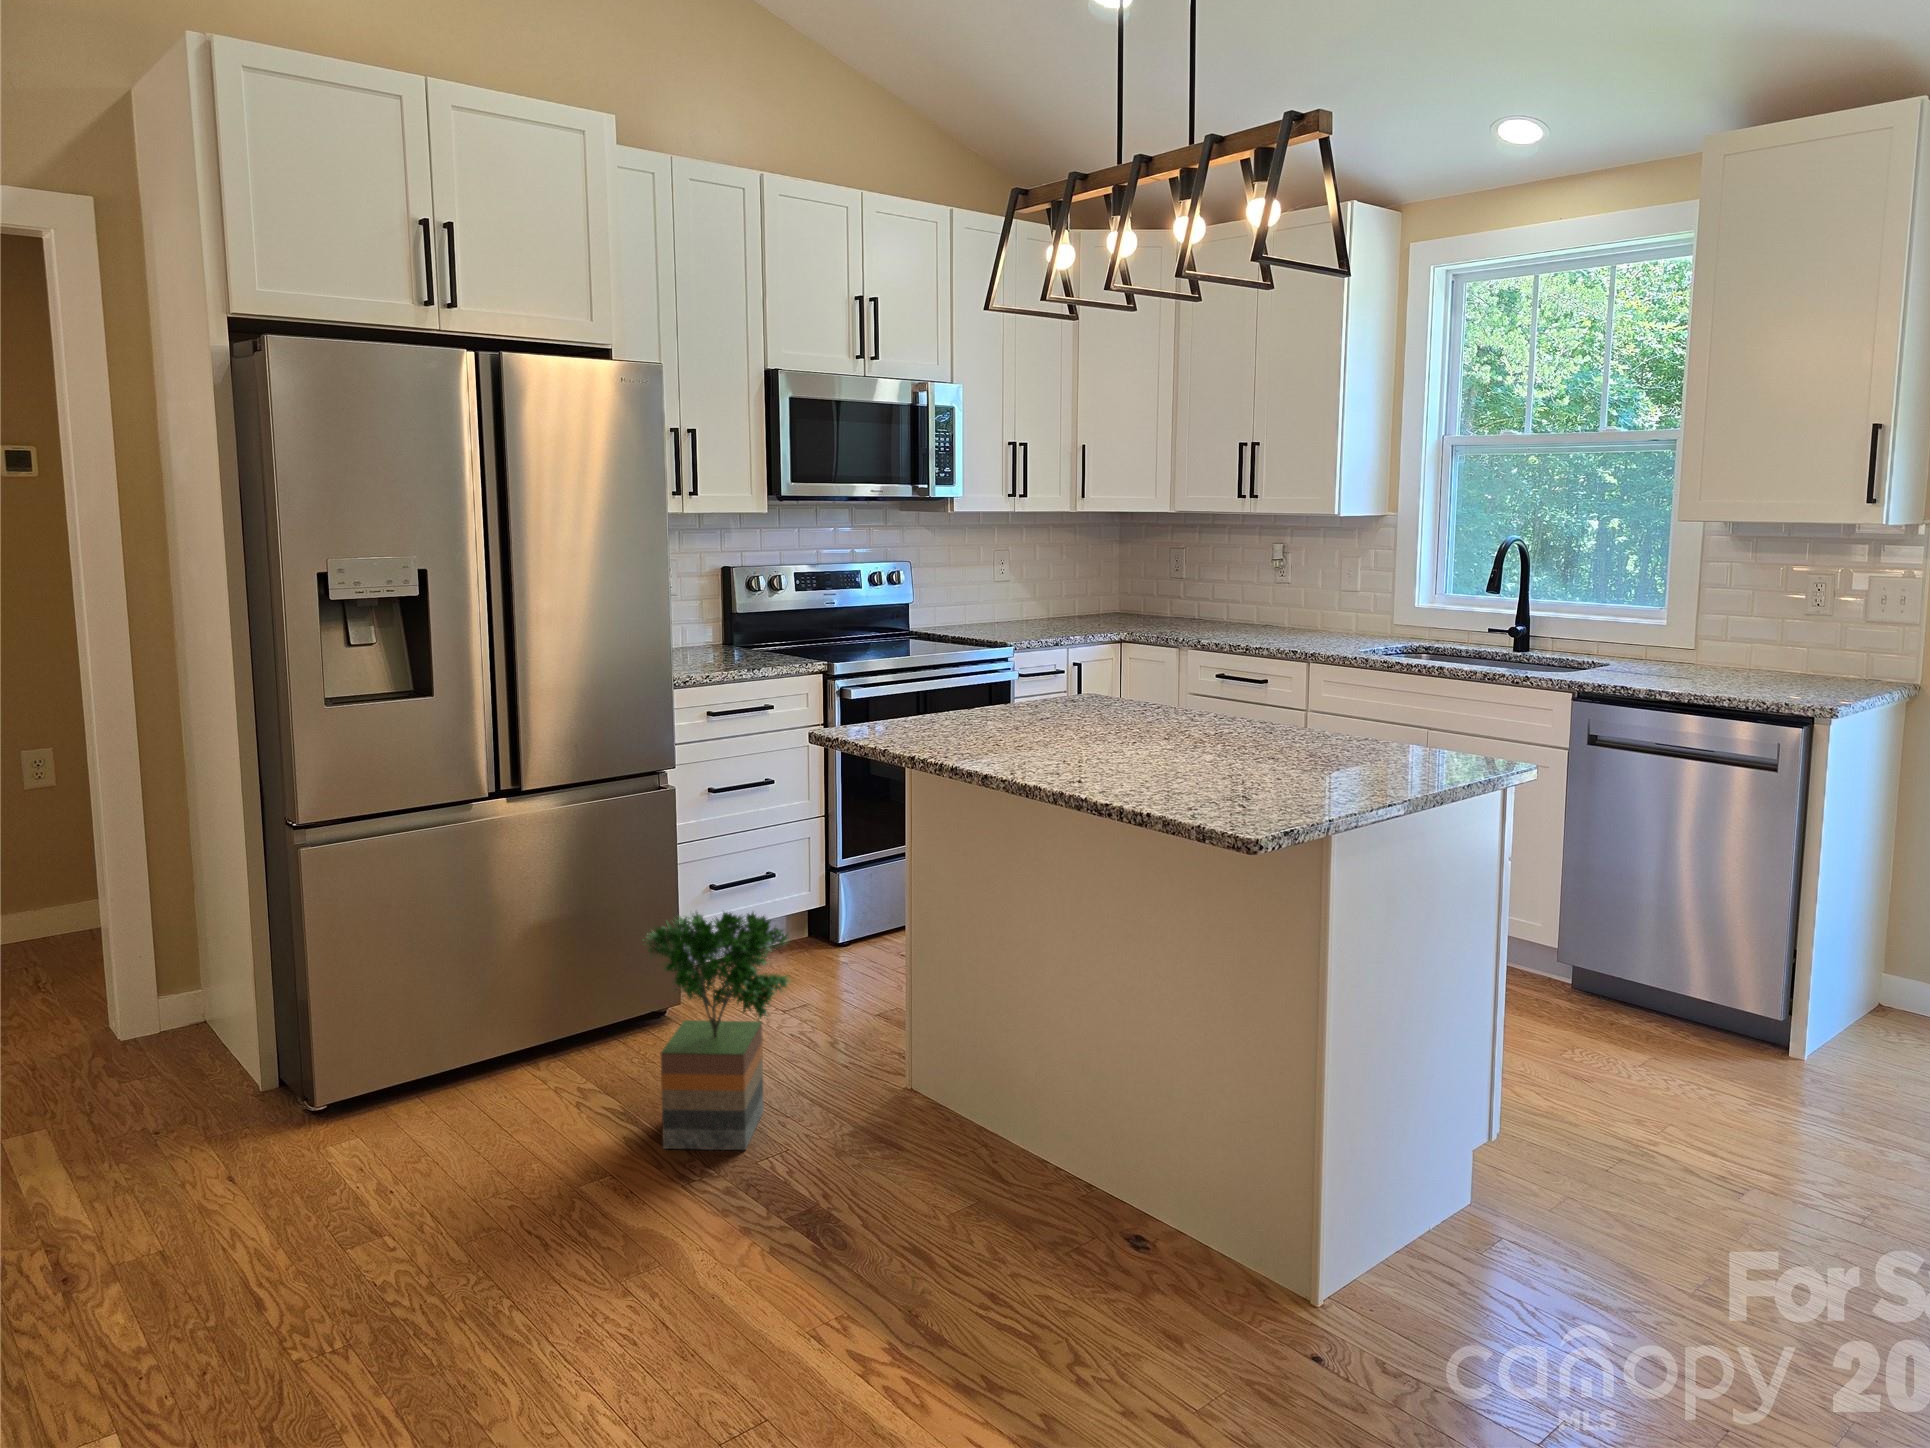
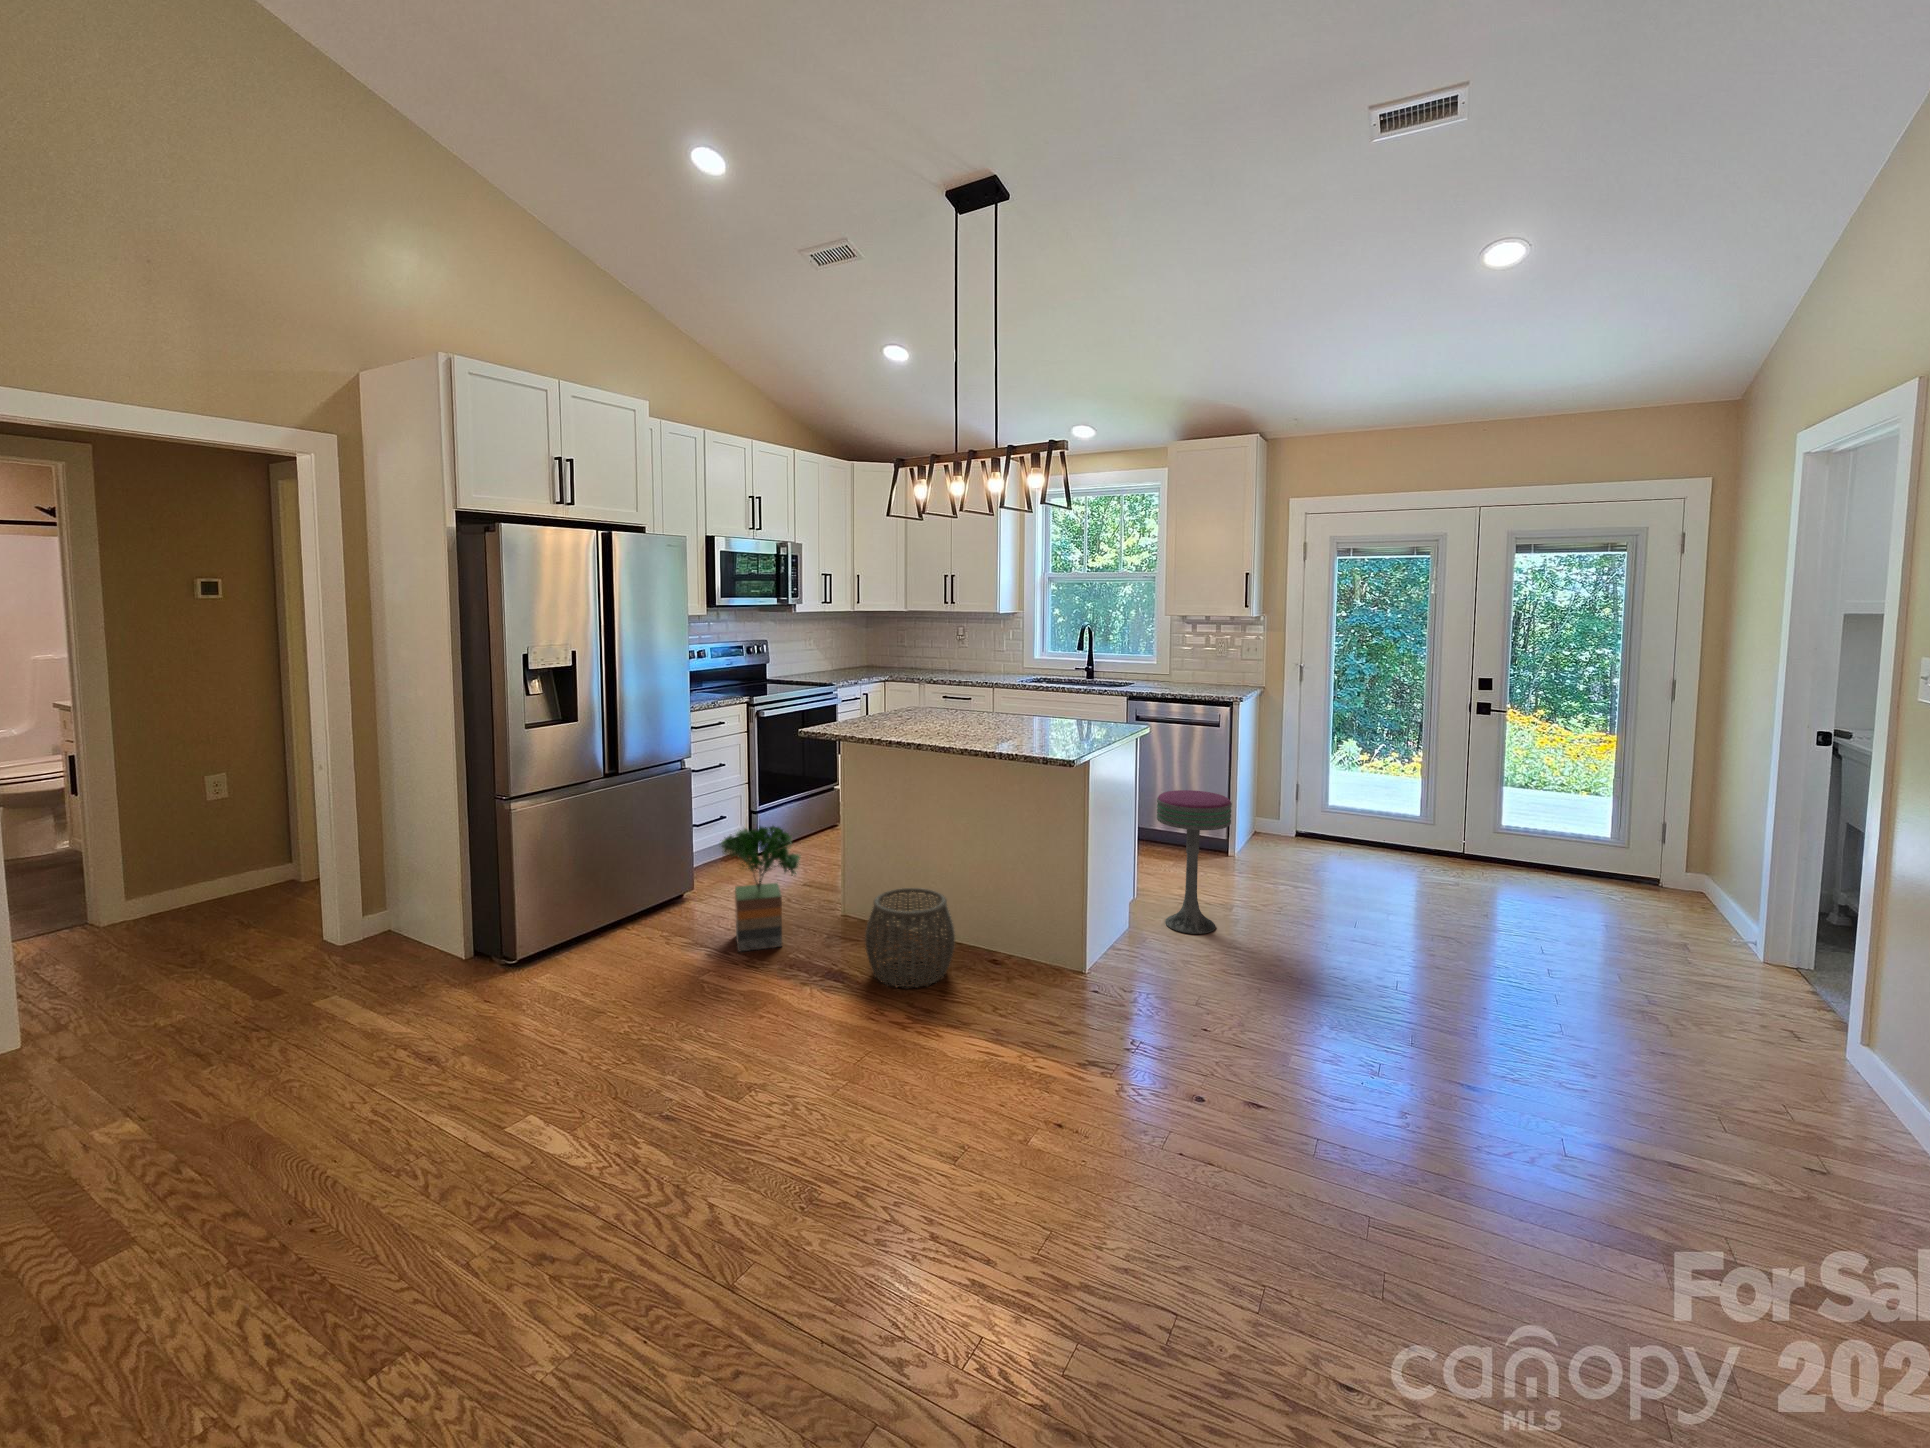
bar stool: none [1560,923,1756,1276] -> present [1157,790,1232,934]
woven basket: none [841,1079,1033,1308] -> present [865,888,955,988]

